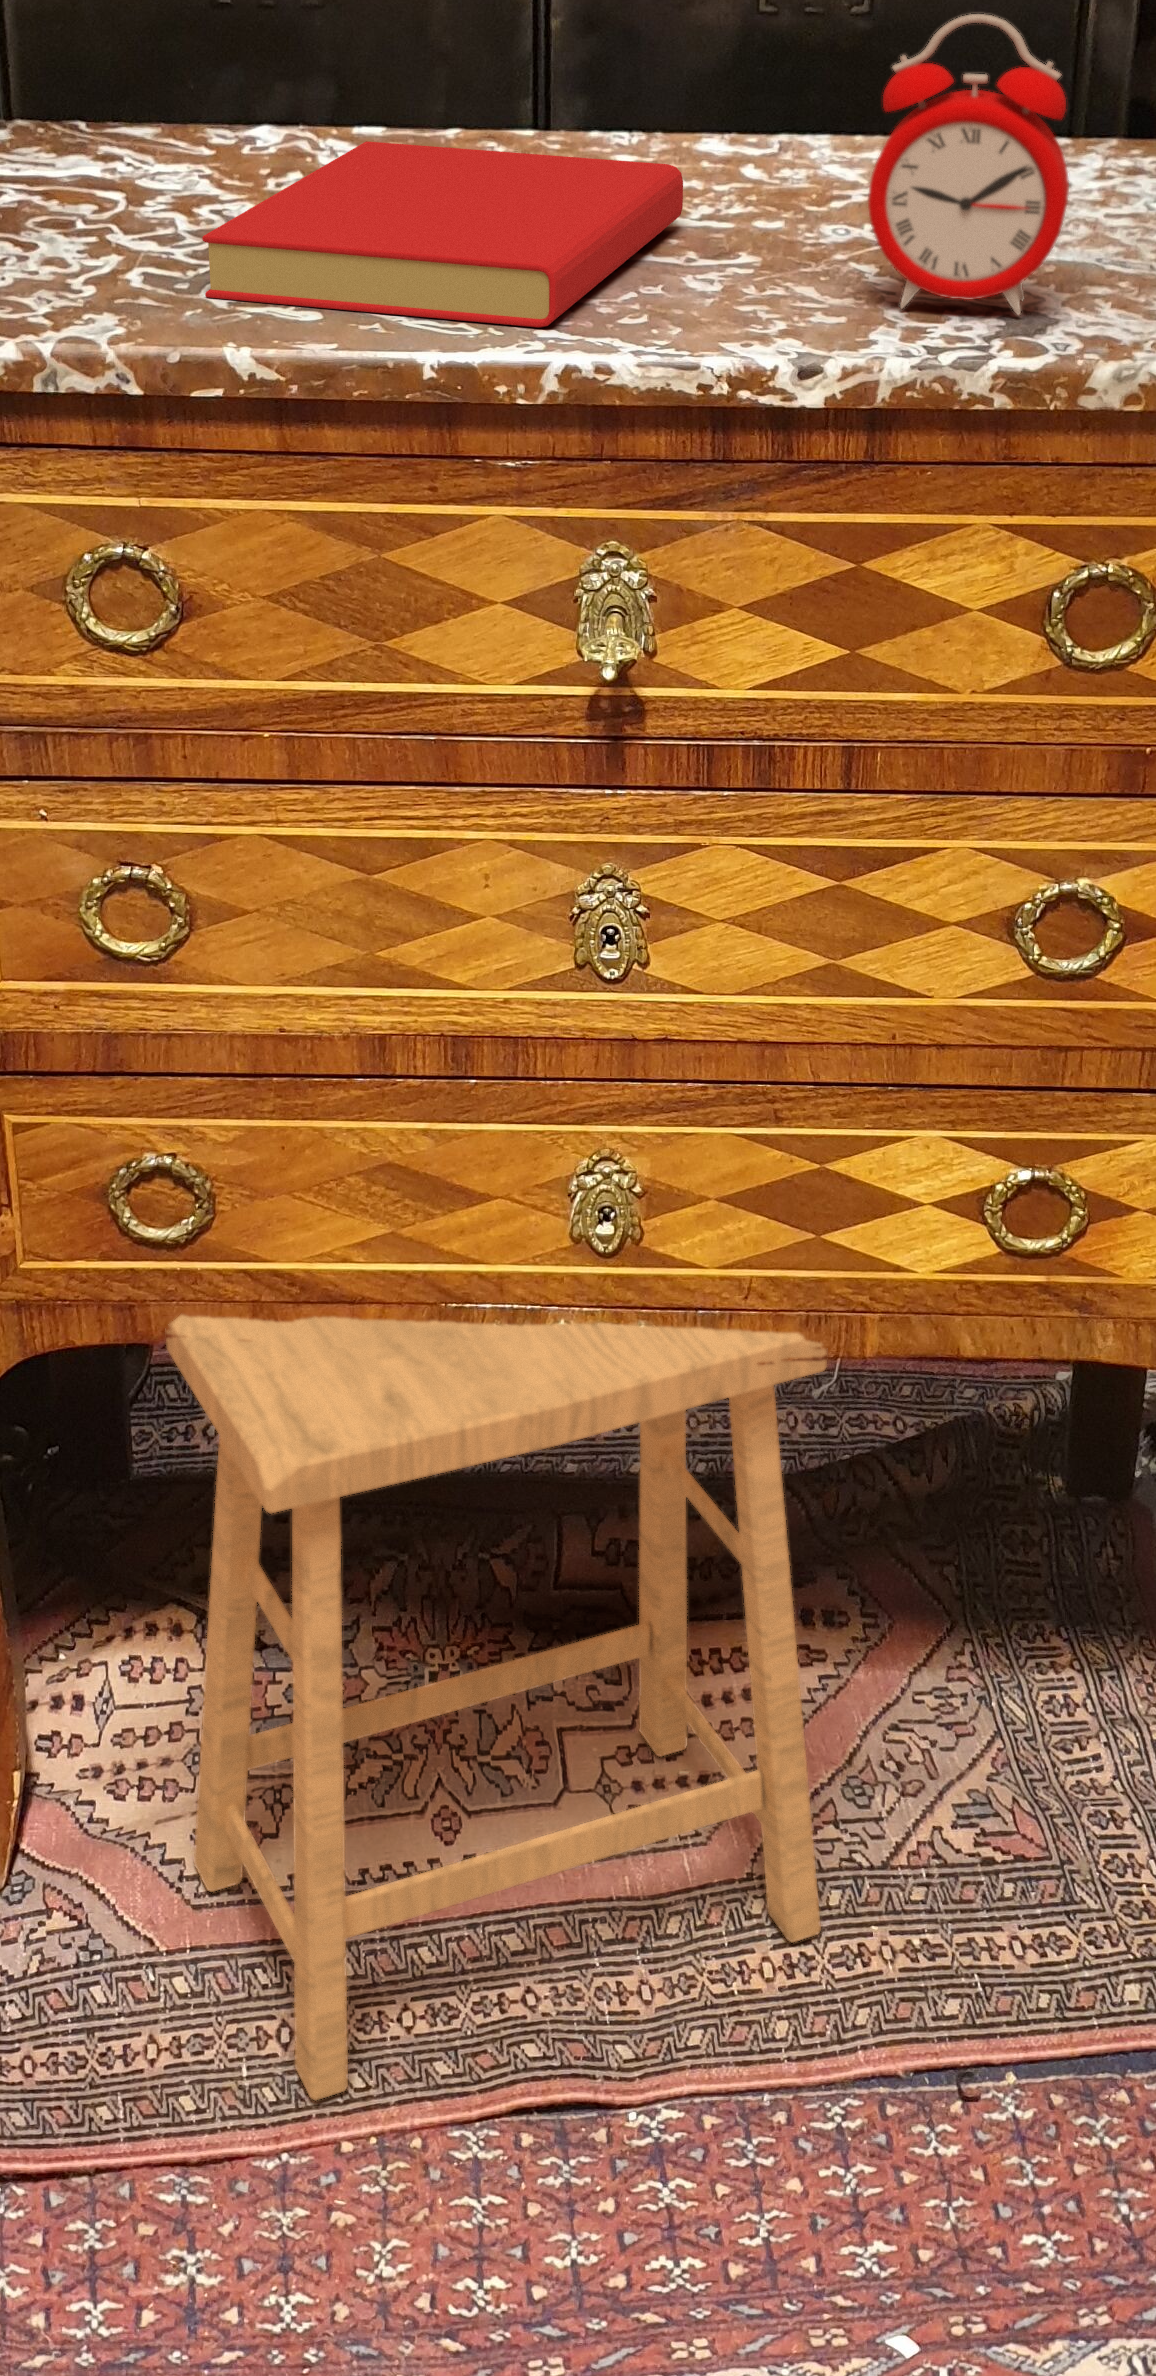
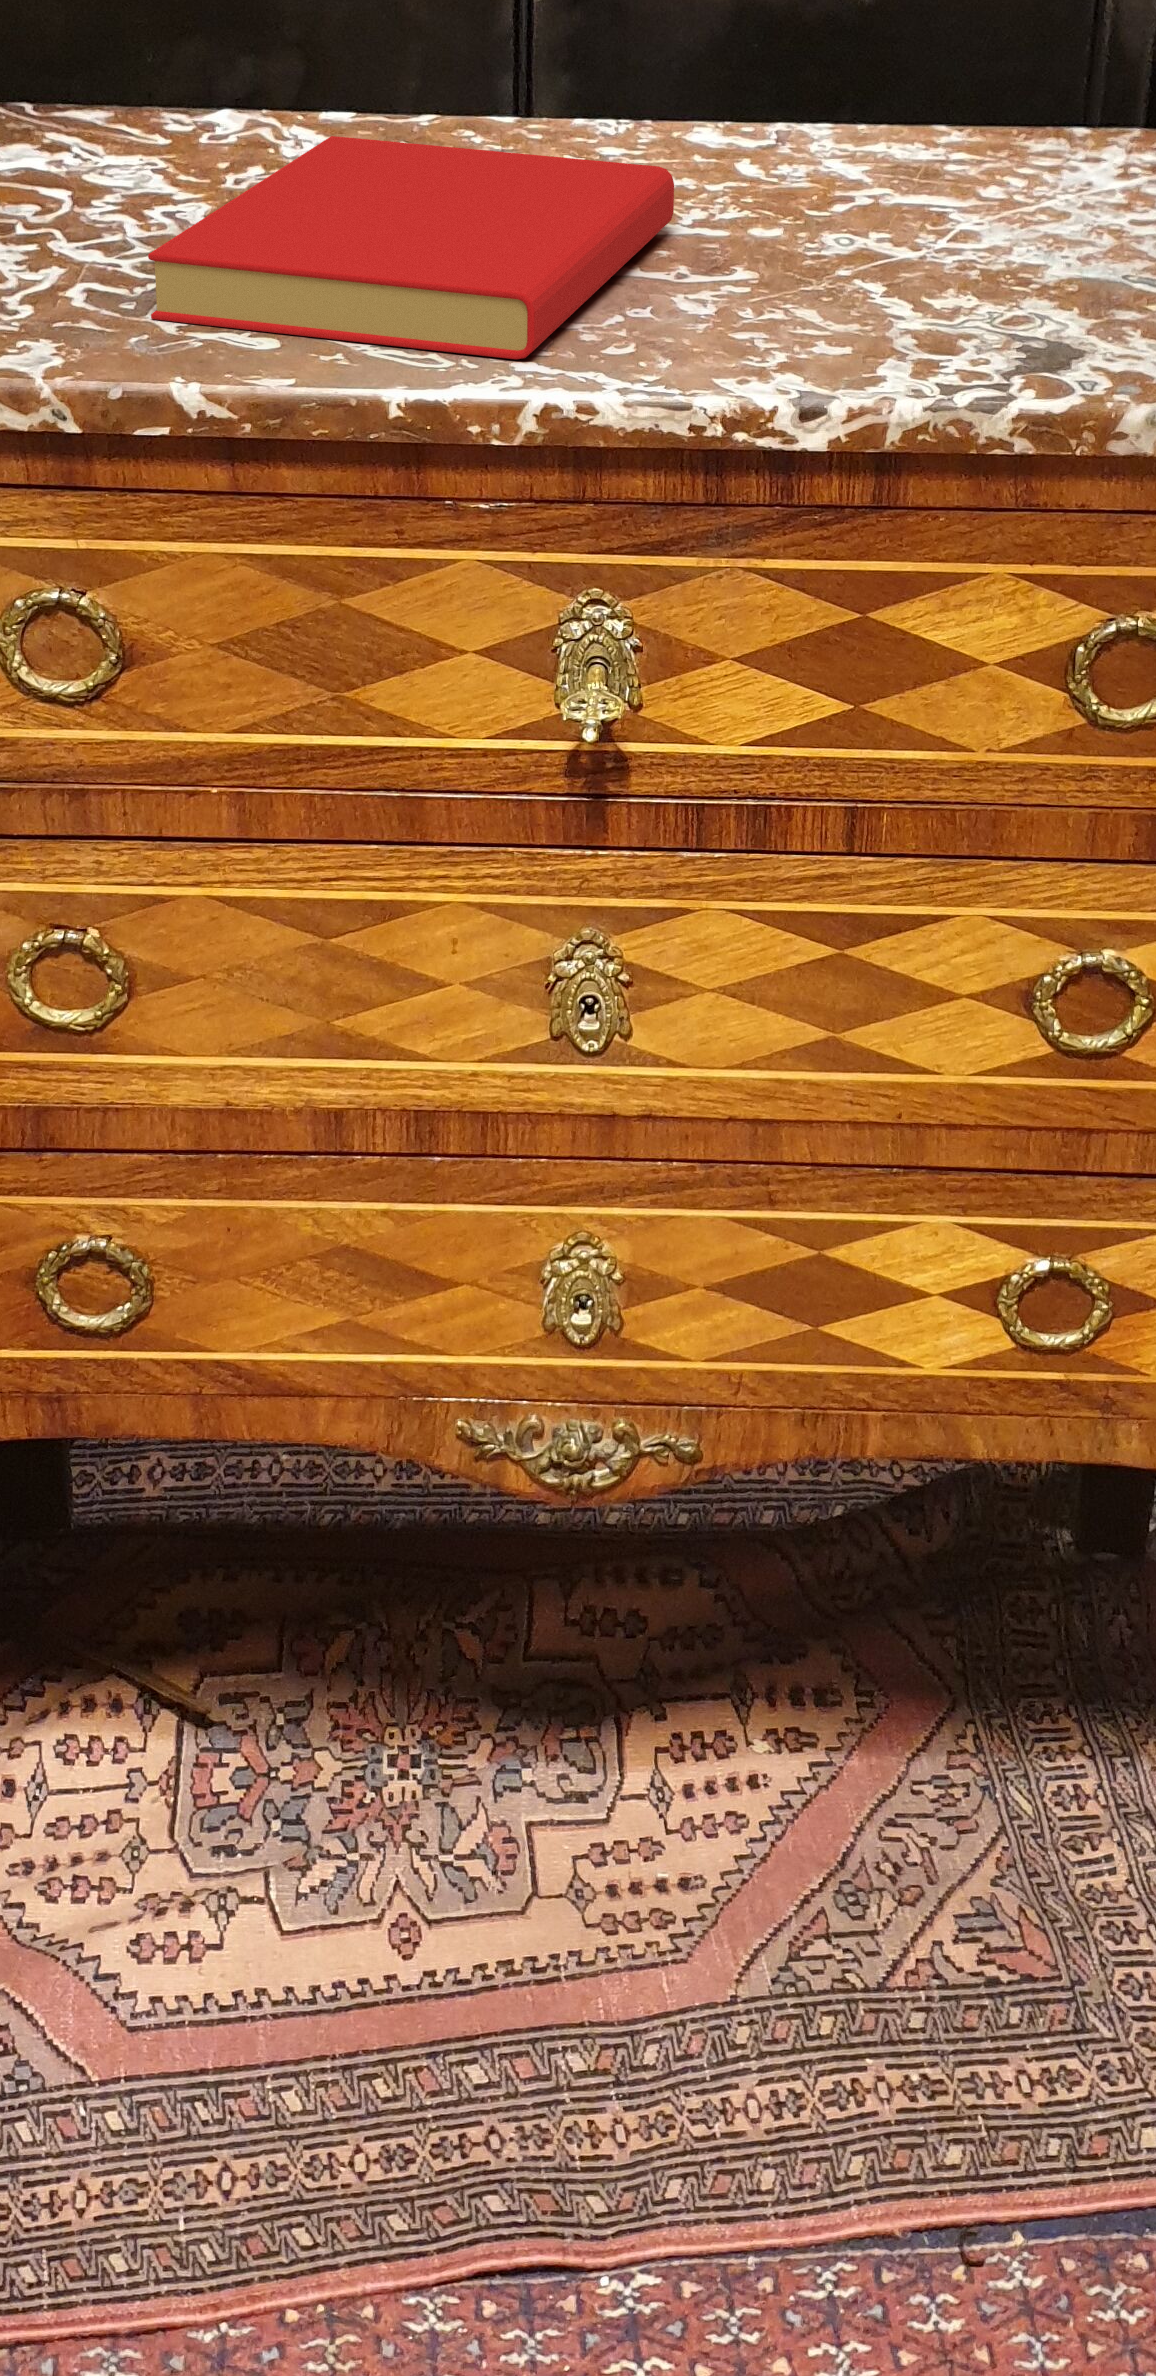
alarm clock: present [868,14,1069,315] -> none [878,22,1097,347]
footstool: present [165,1315,828,2100] -> none [102,1262,823,2264]

